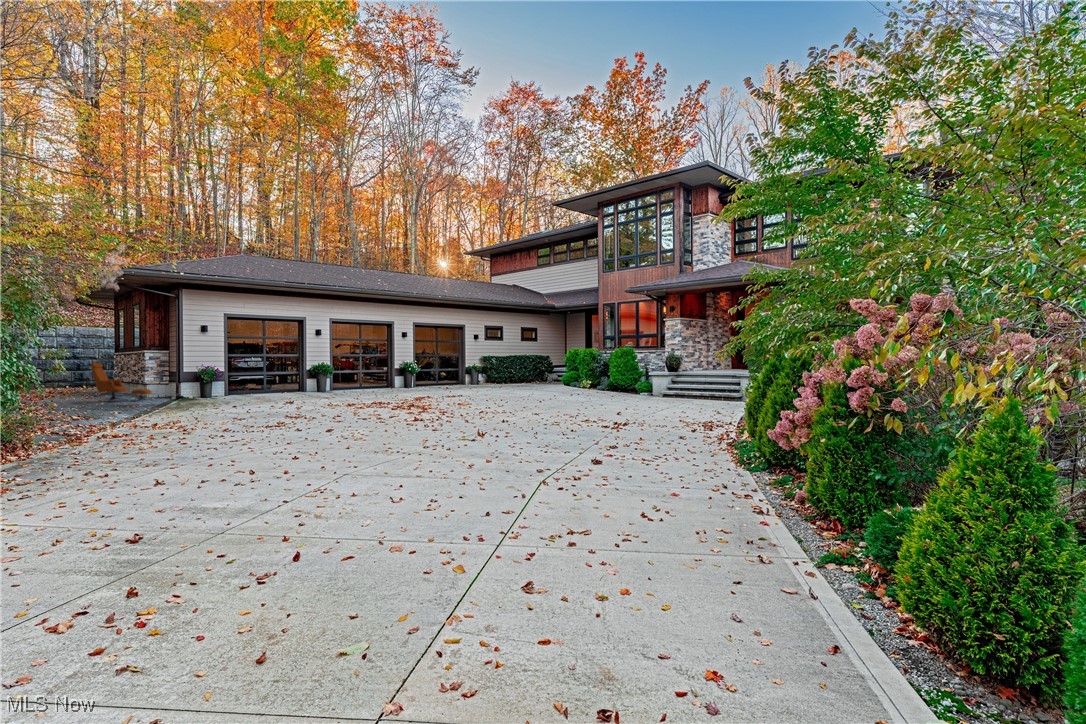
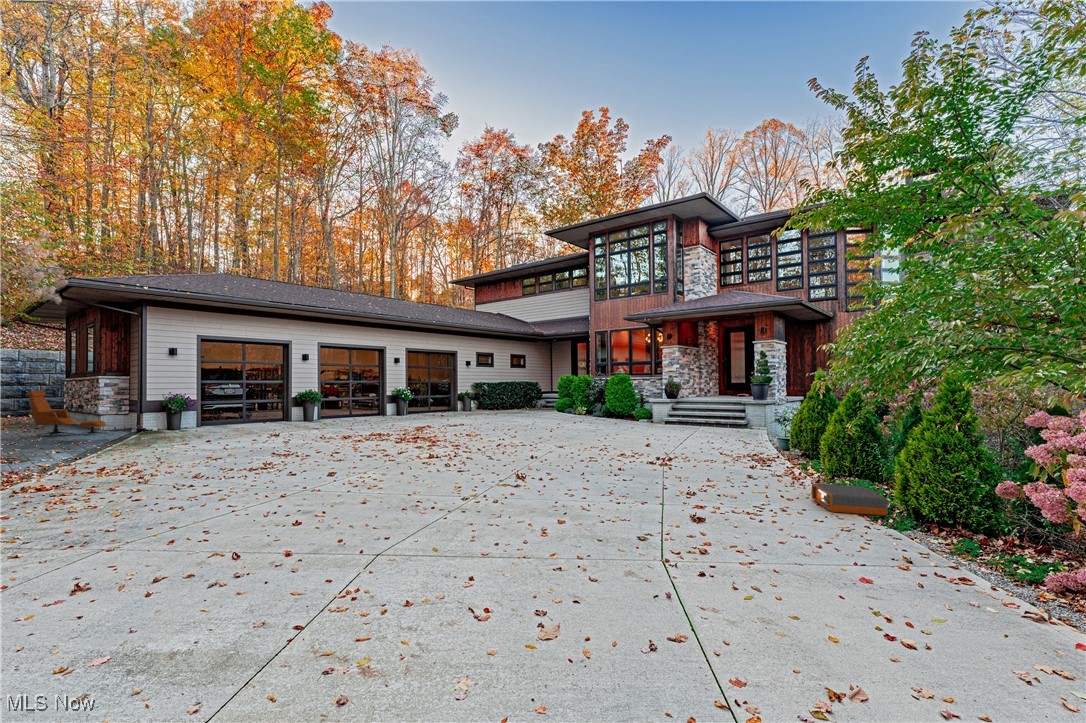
storage box: none [704,437,750,461] -> present [812,484,888,515]

